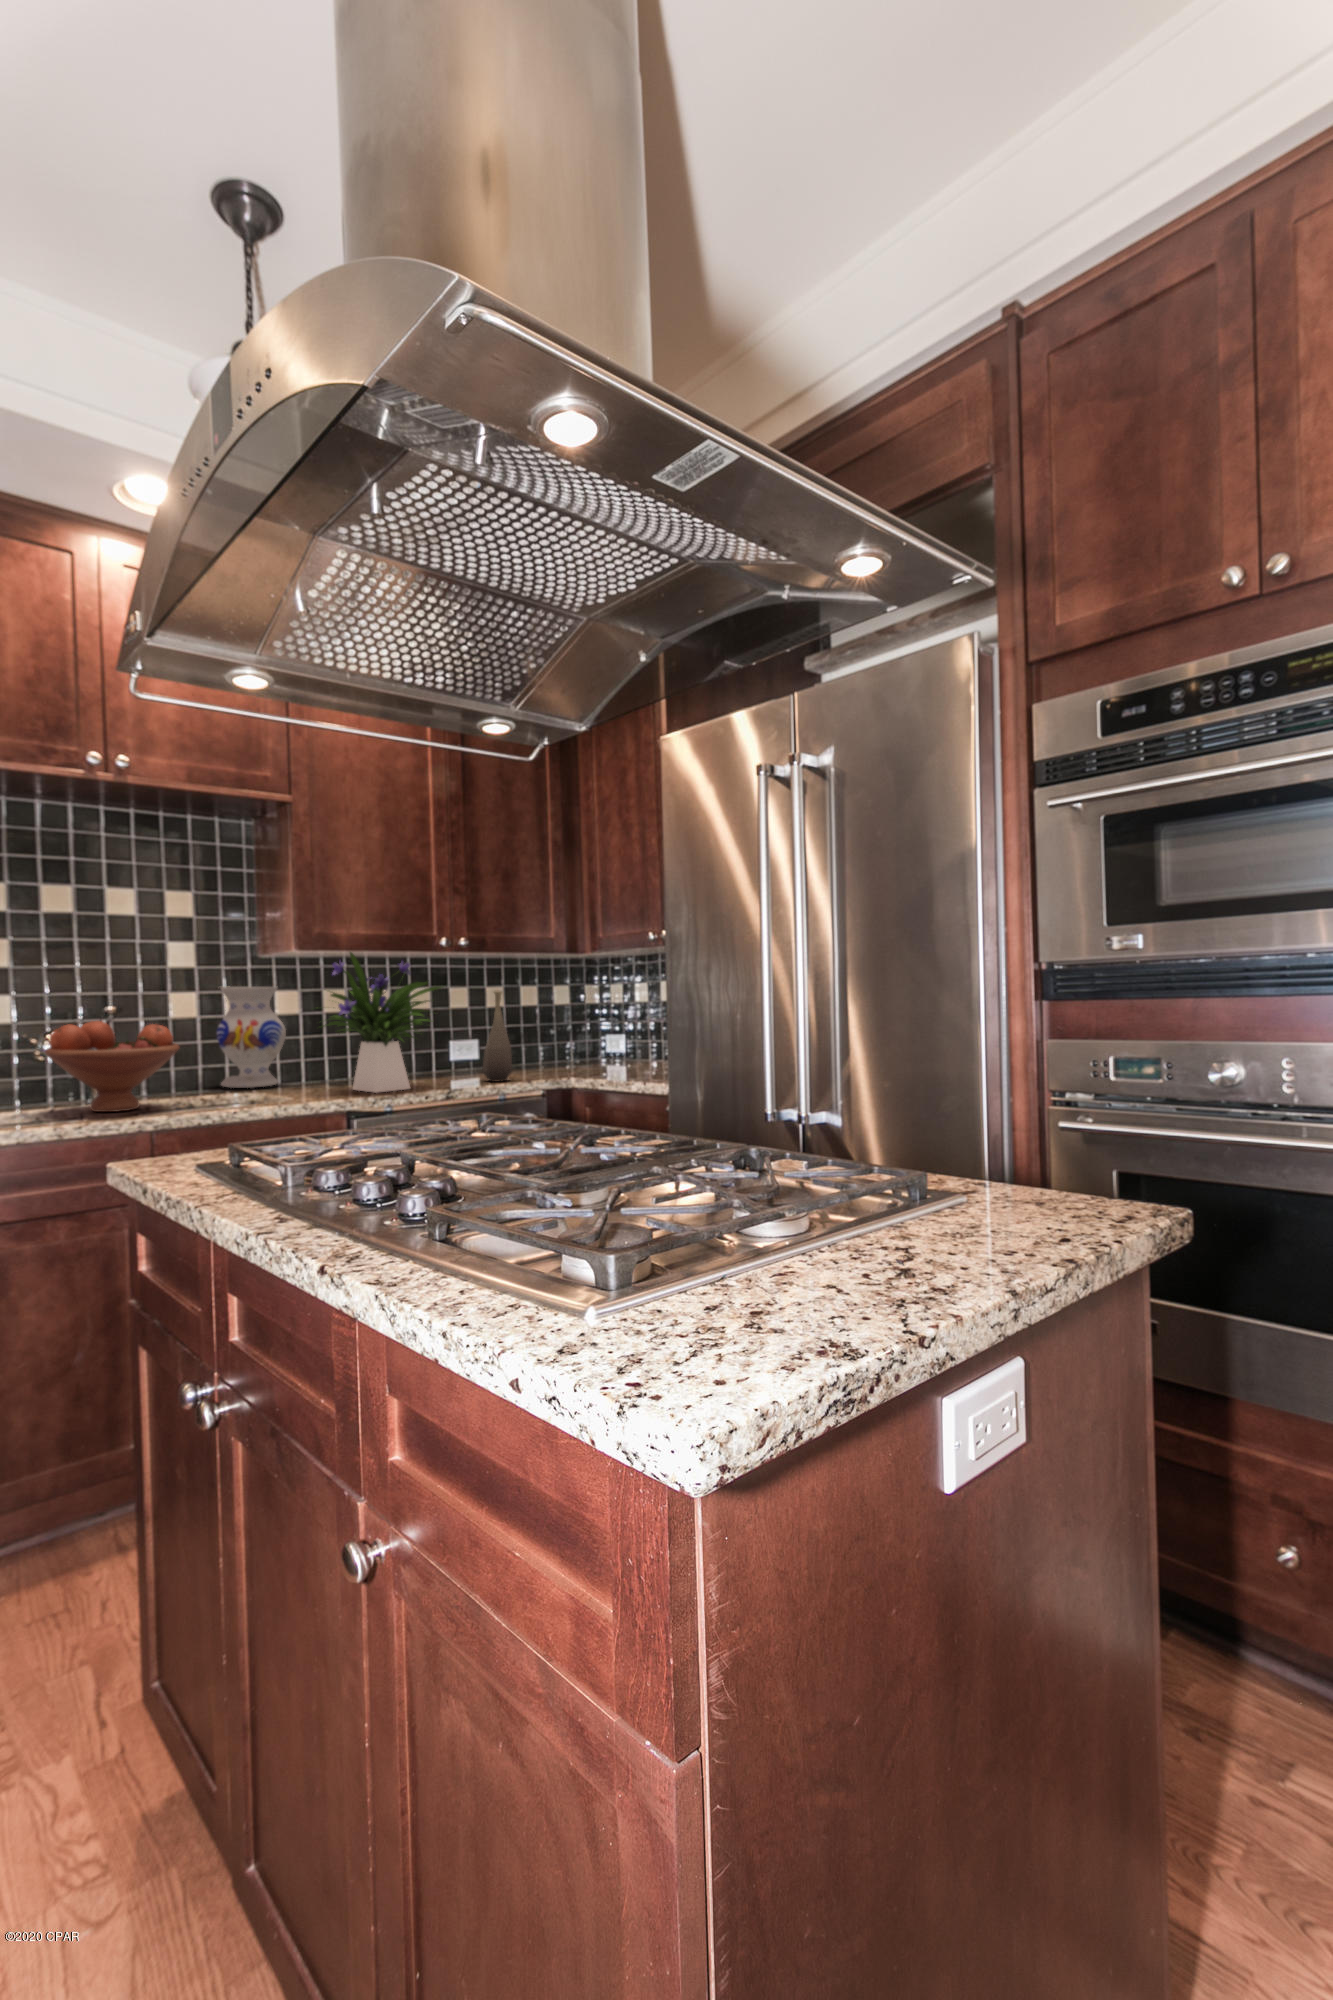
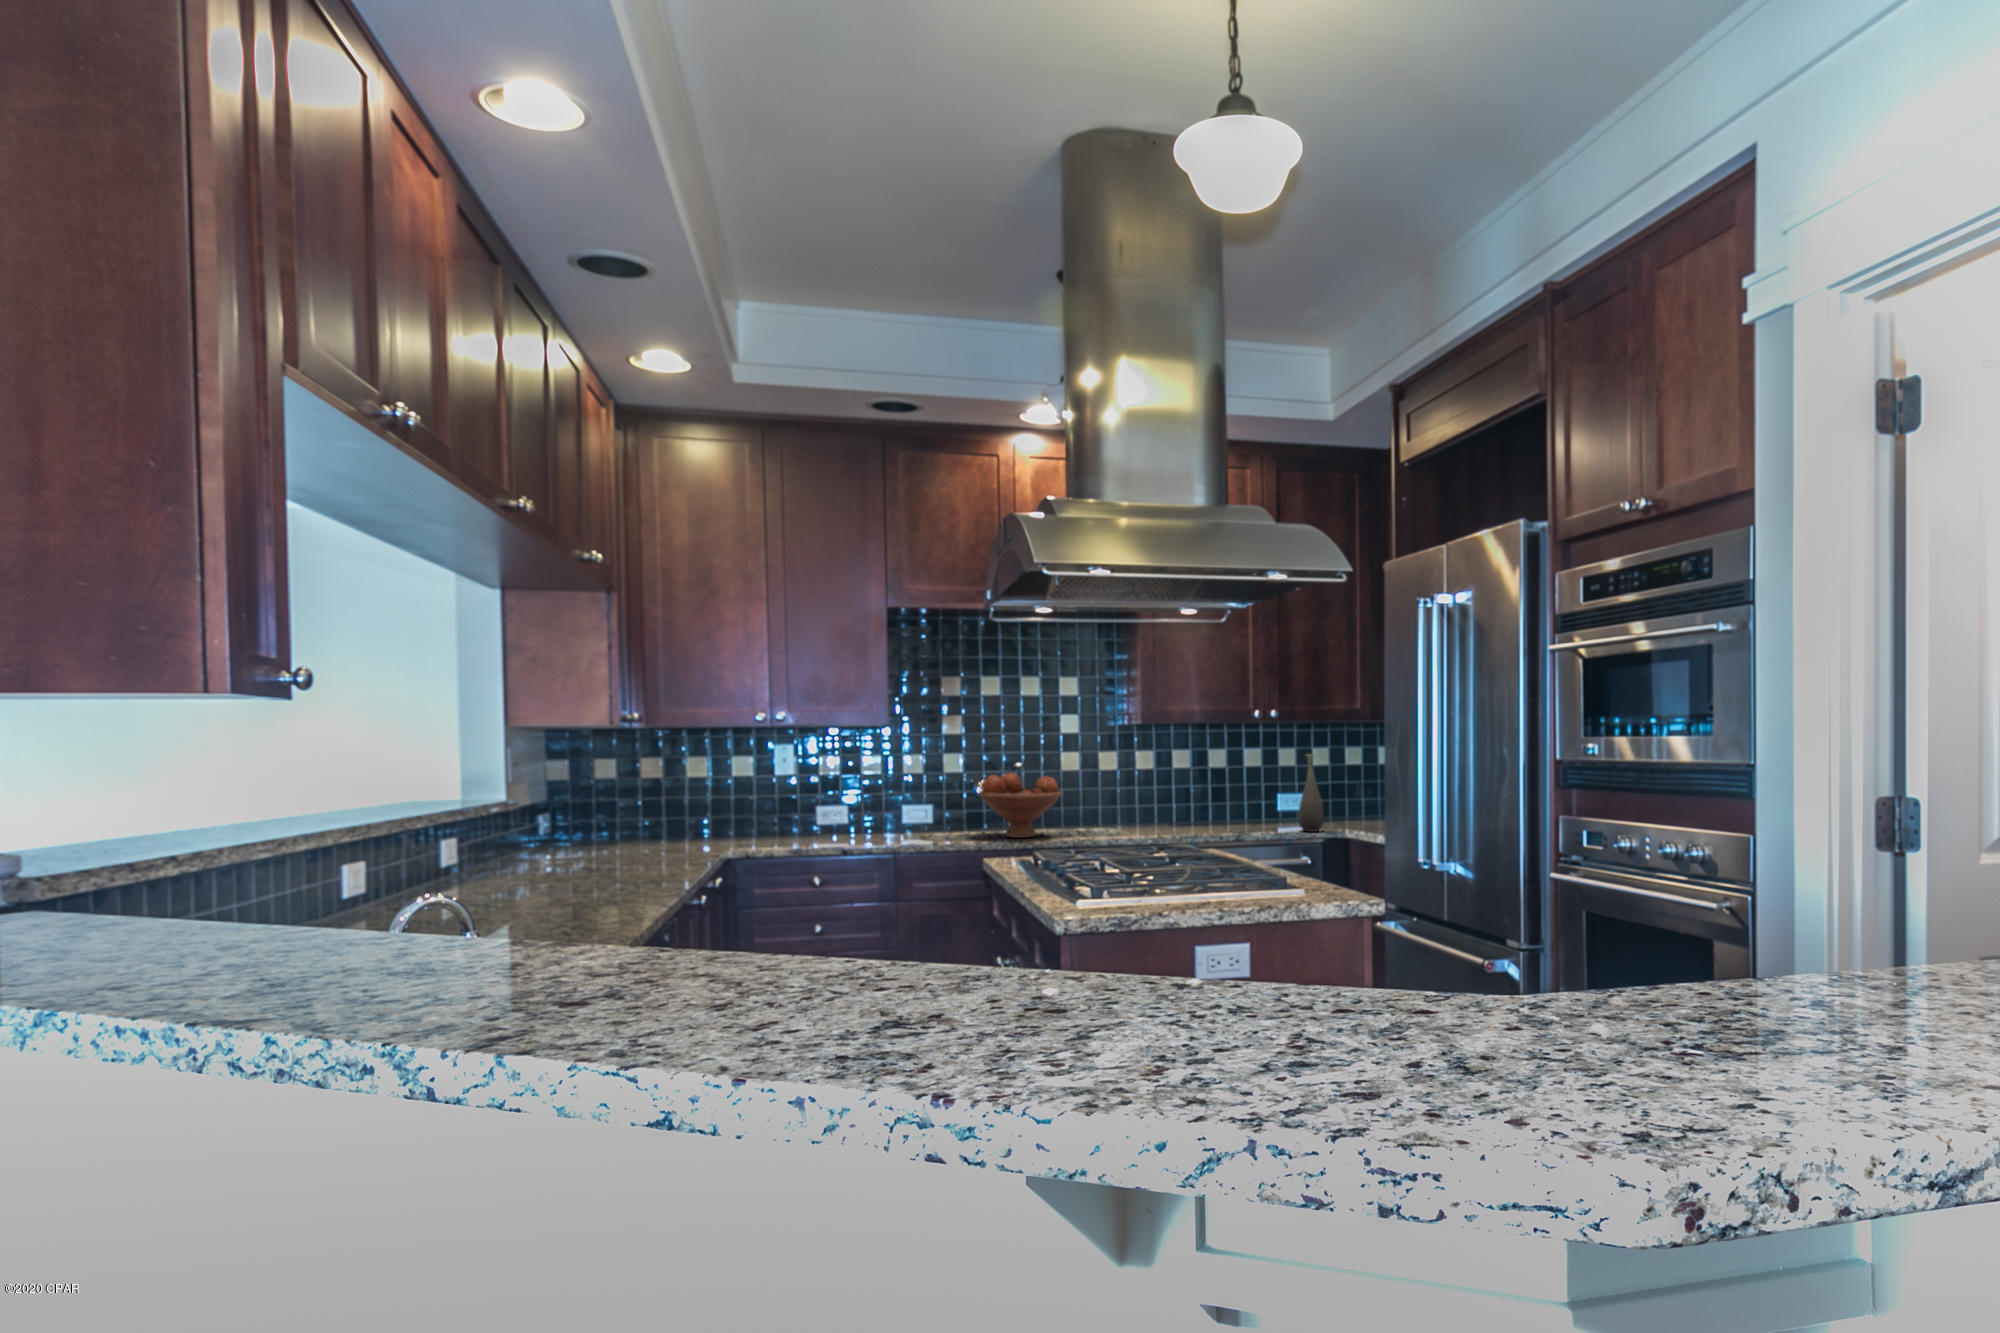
flower arrangement: present [316,952,443,1093] -> none [1155,723,1260,835]
vase: present [217,986,286,1088] -> none [1089,747,1143,825]

